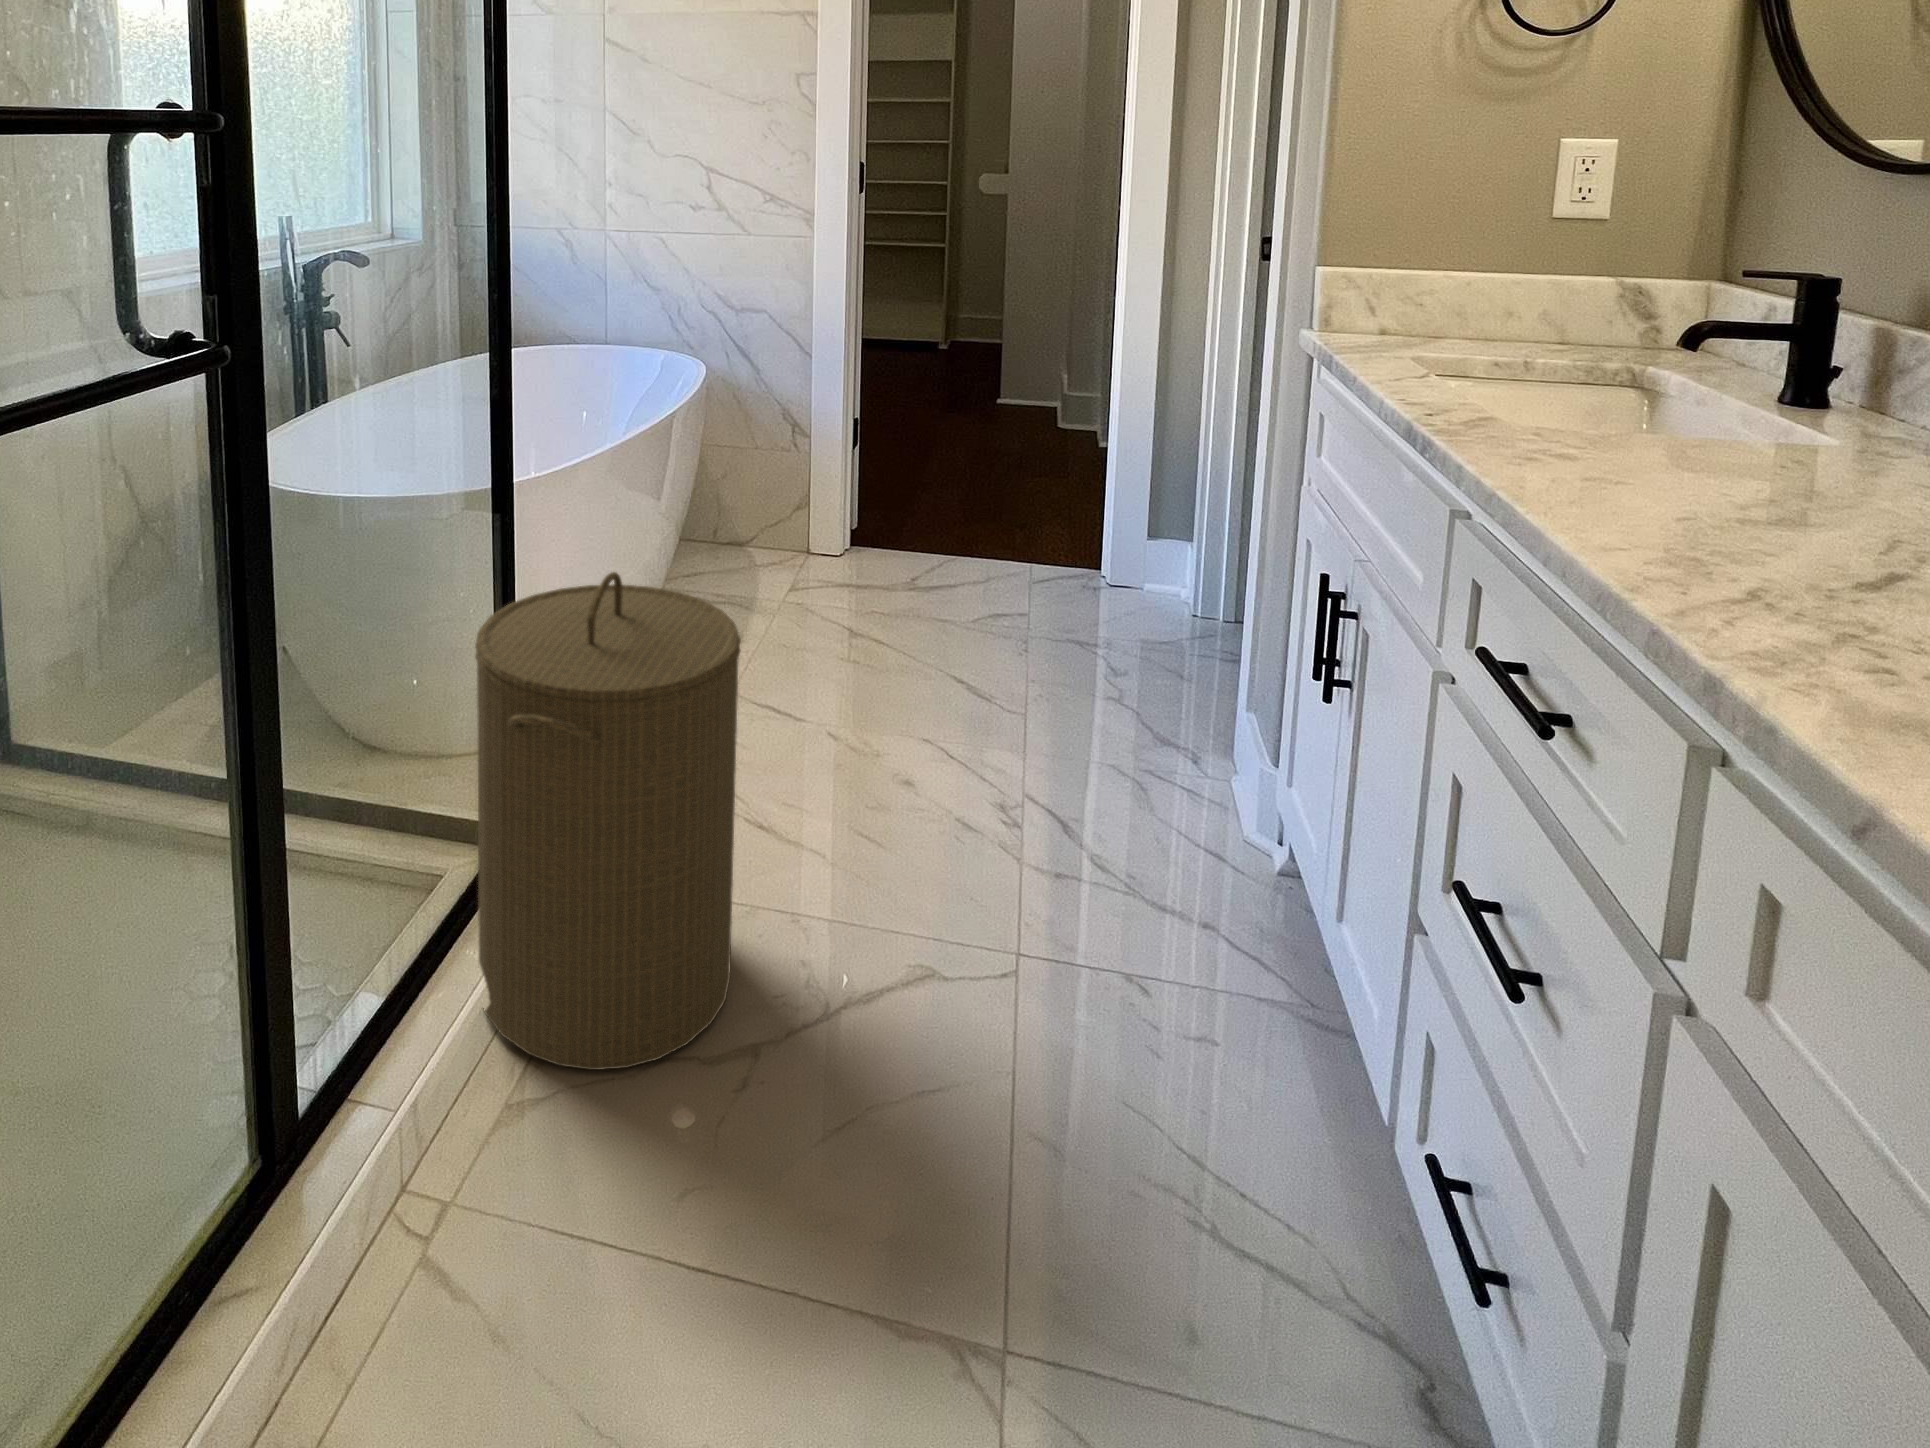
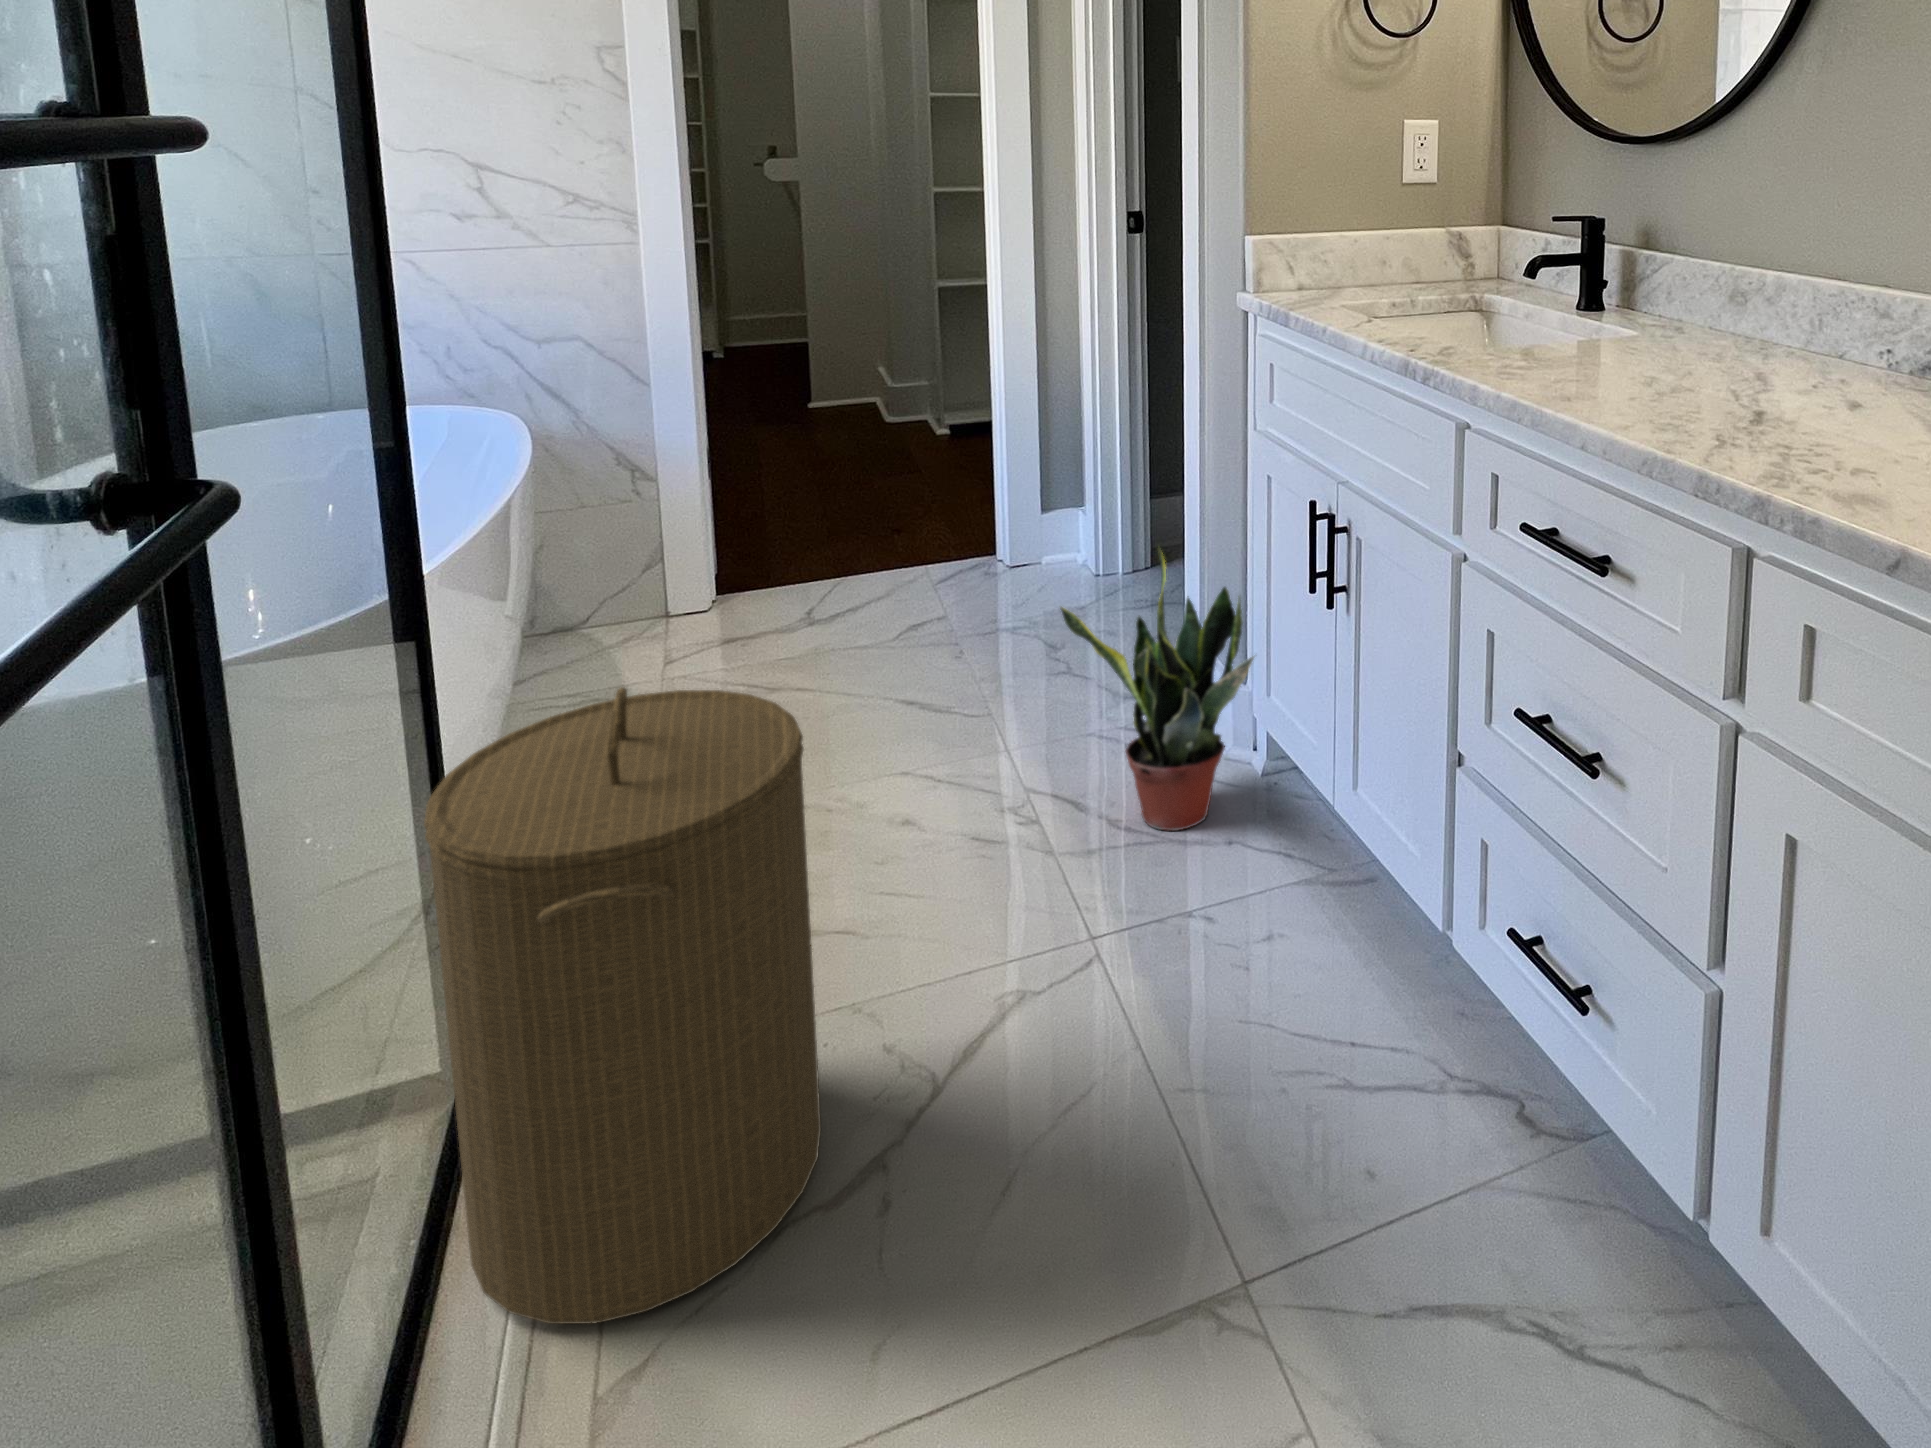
potted plant: none [1066,589,1265,897] -> present [1060,549,1255,831]

